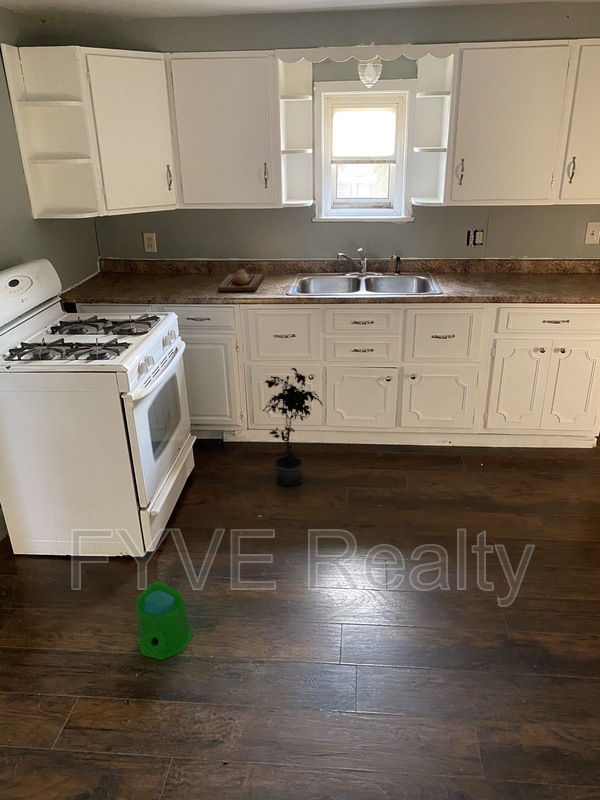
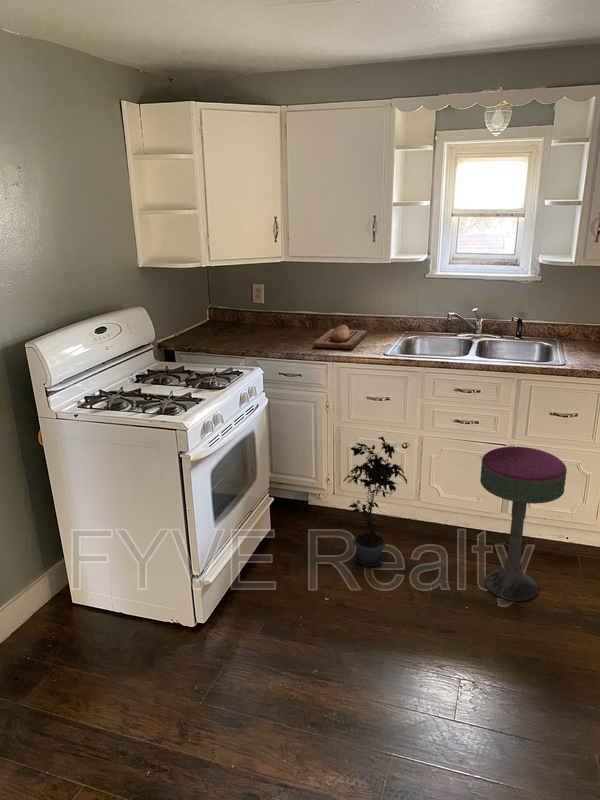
bar stool: none [383,366,453,495] -> present [480,447,567,601]
watering can: present [136,582,192,660] -> none [155,666,220,756]

